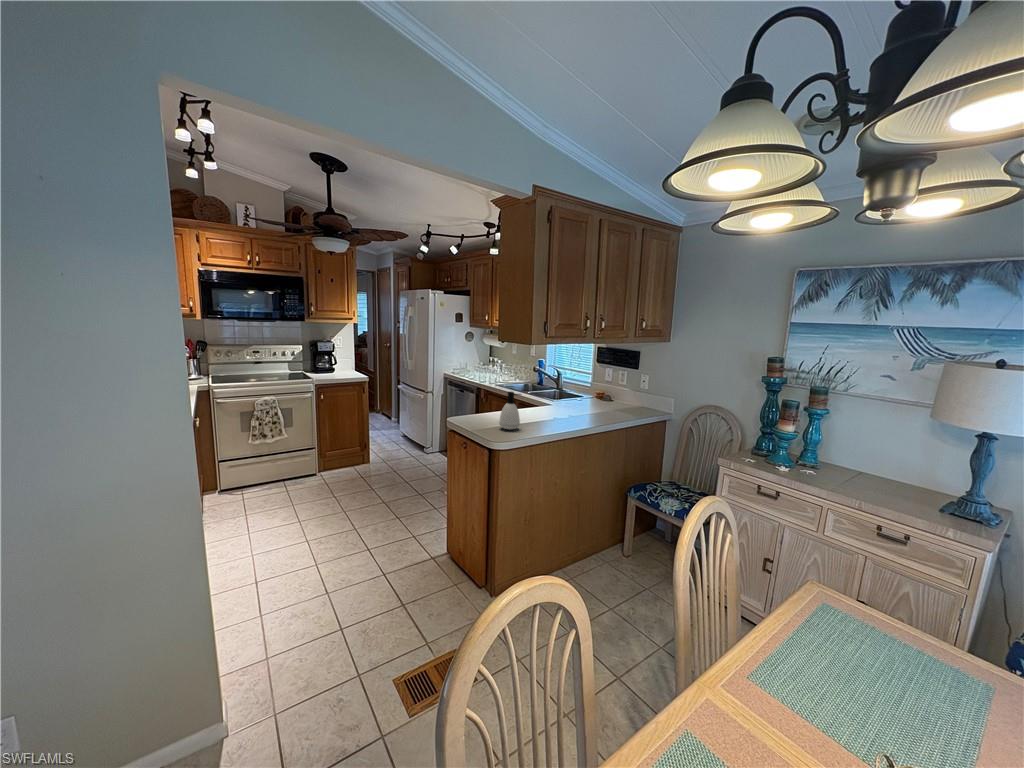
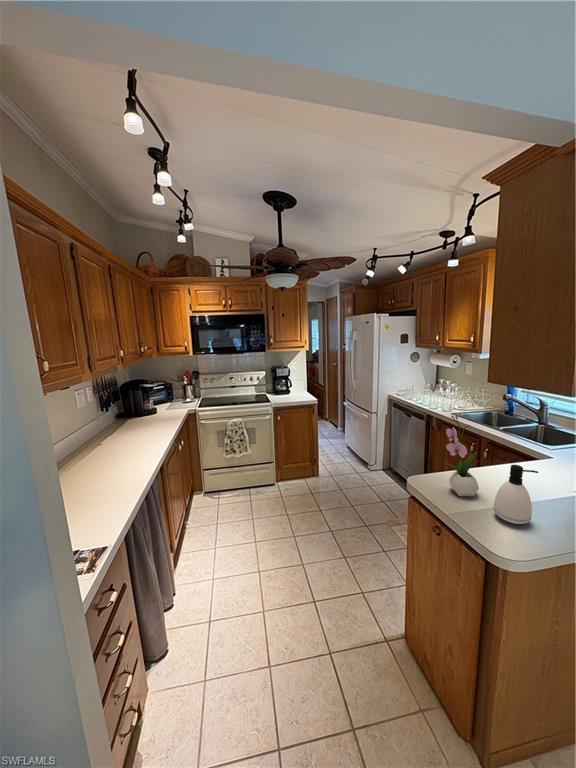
flower arrangement: none [472,365,498,423] -> present [445,416,479,496]

